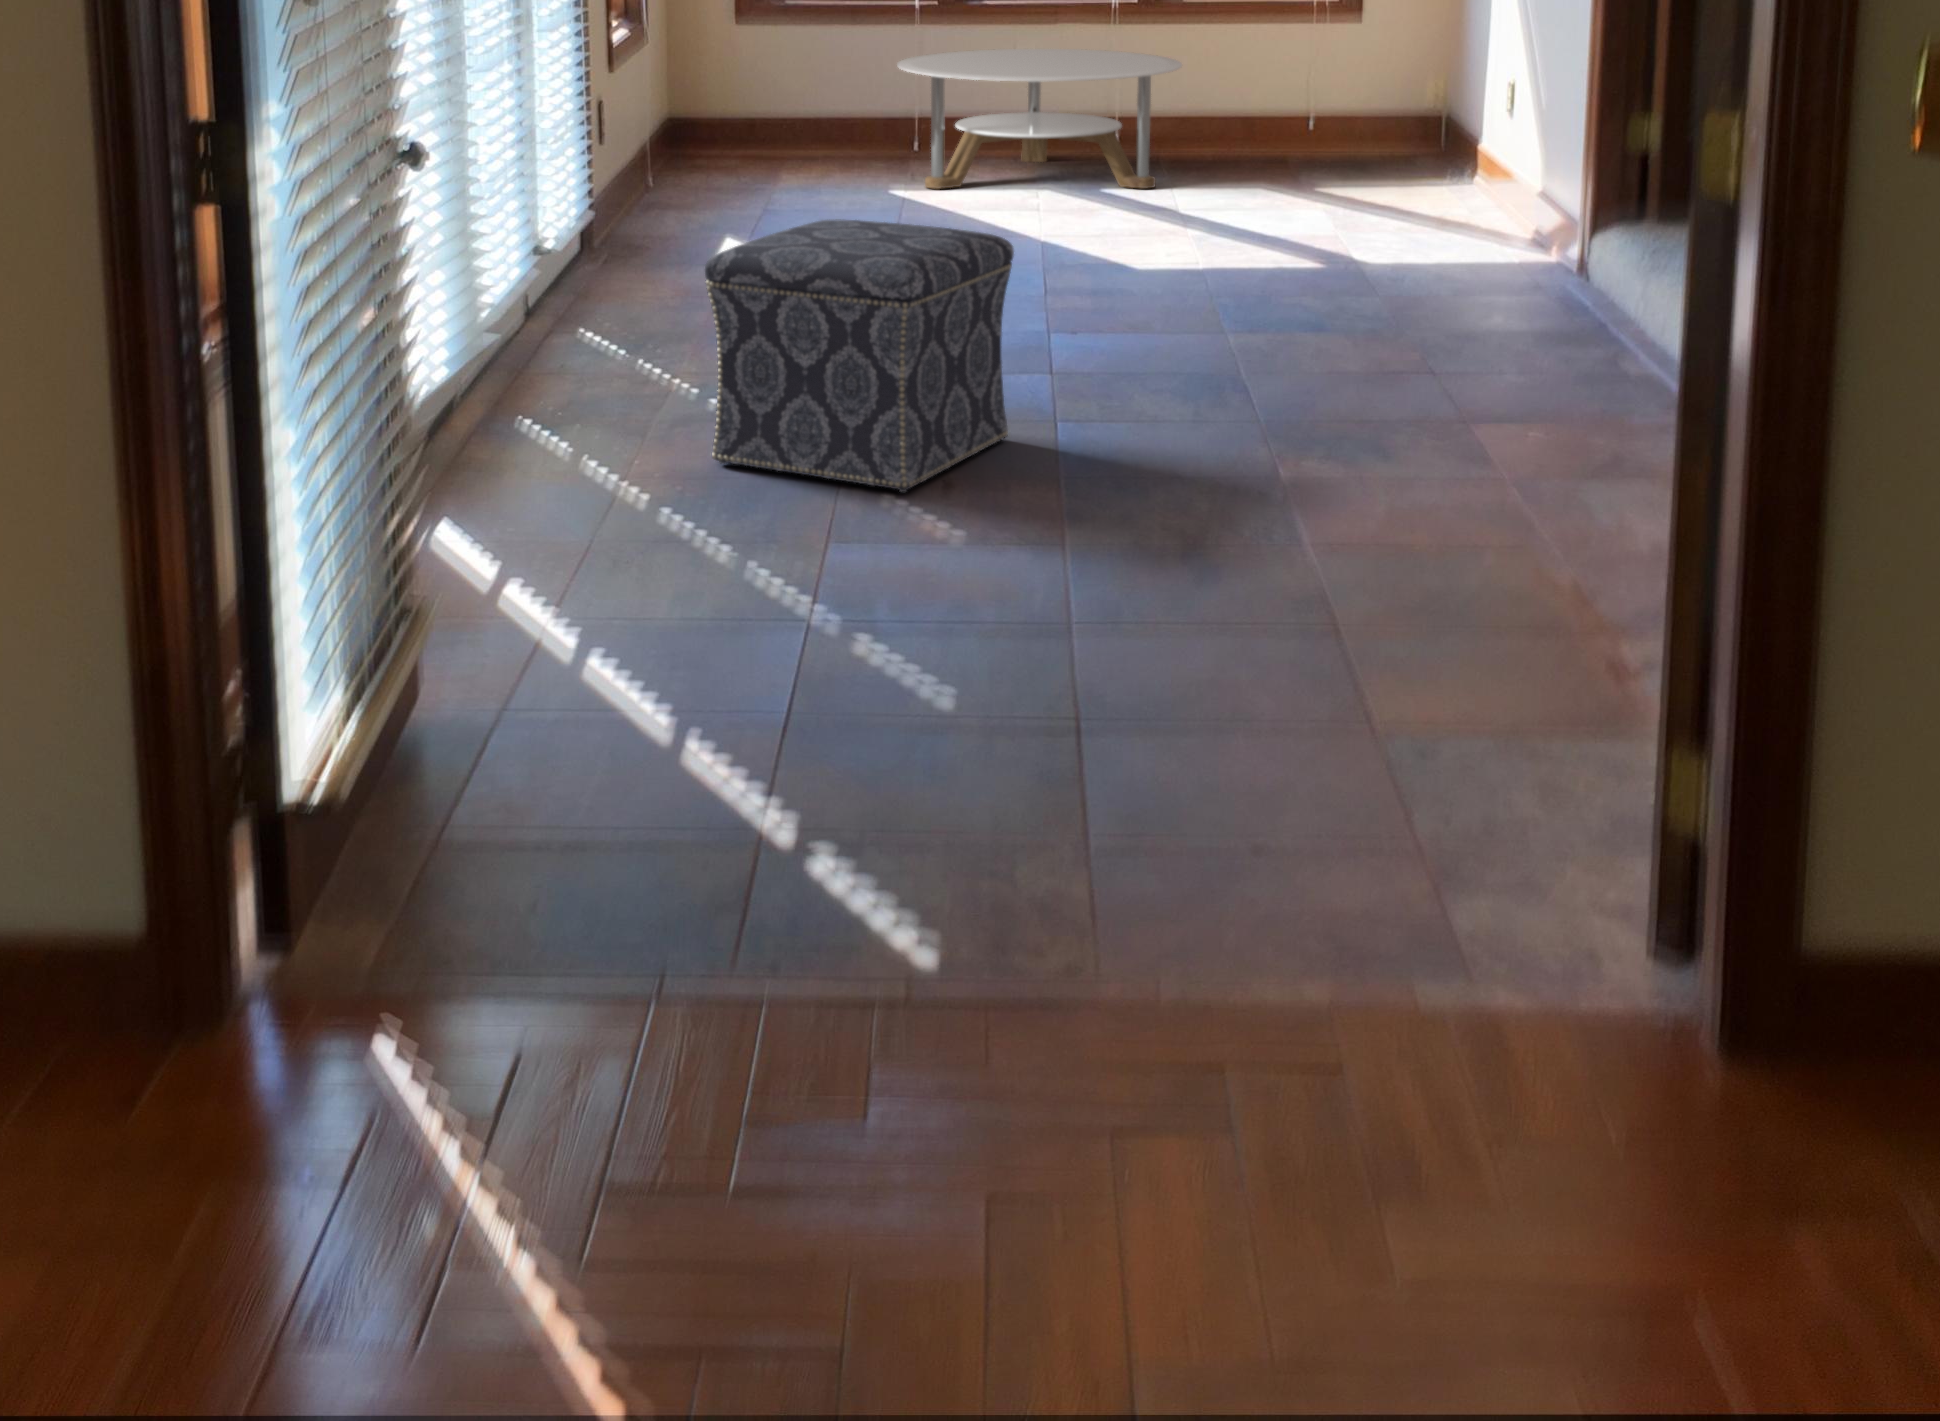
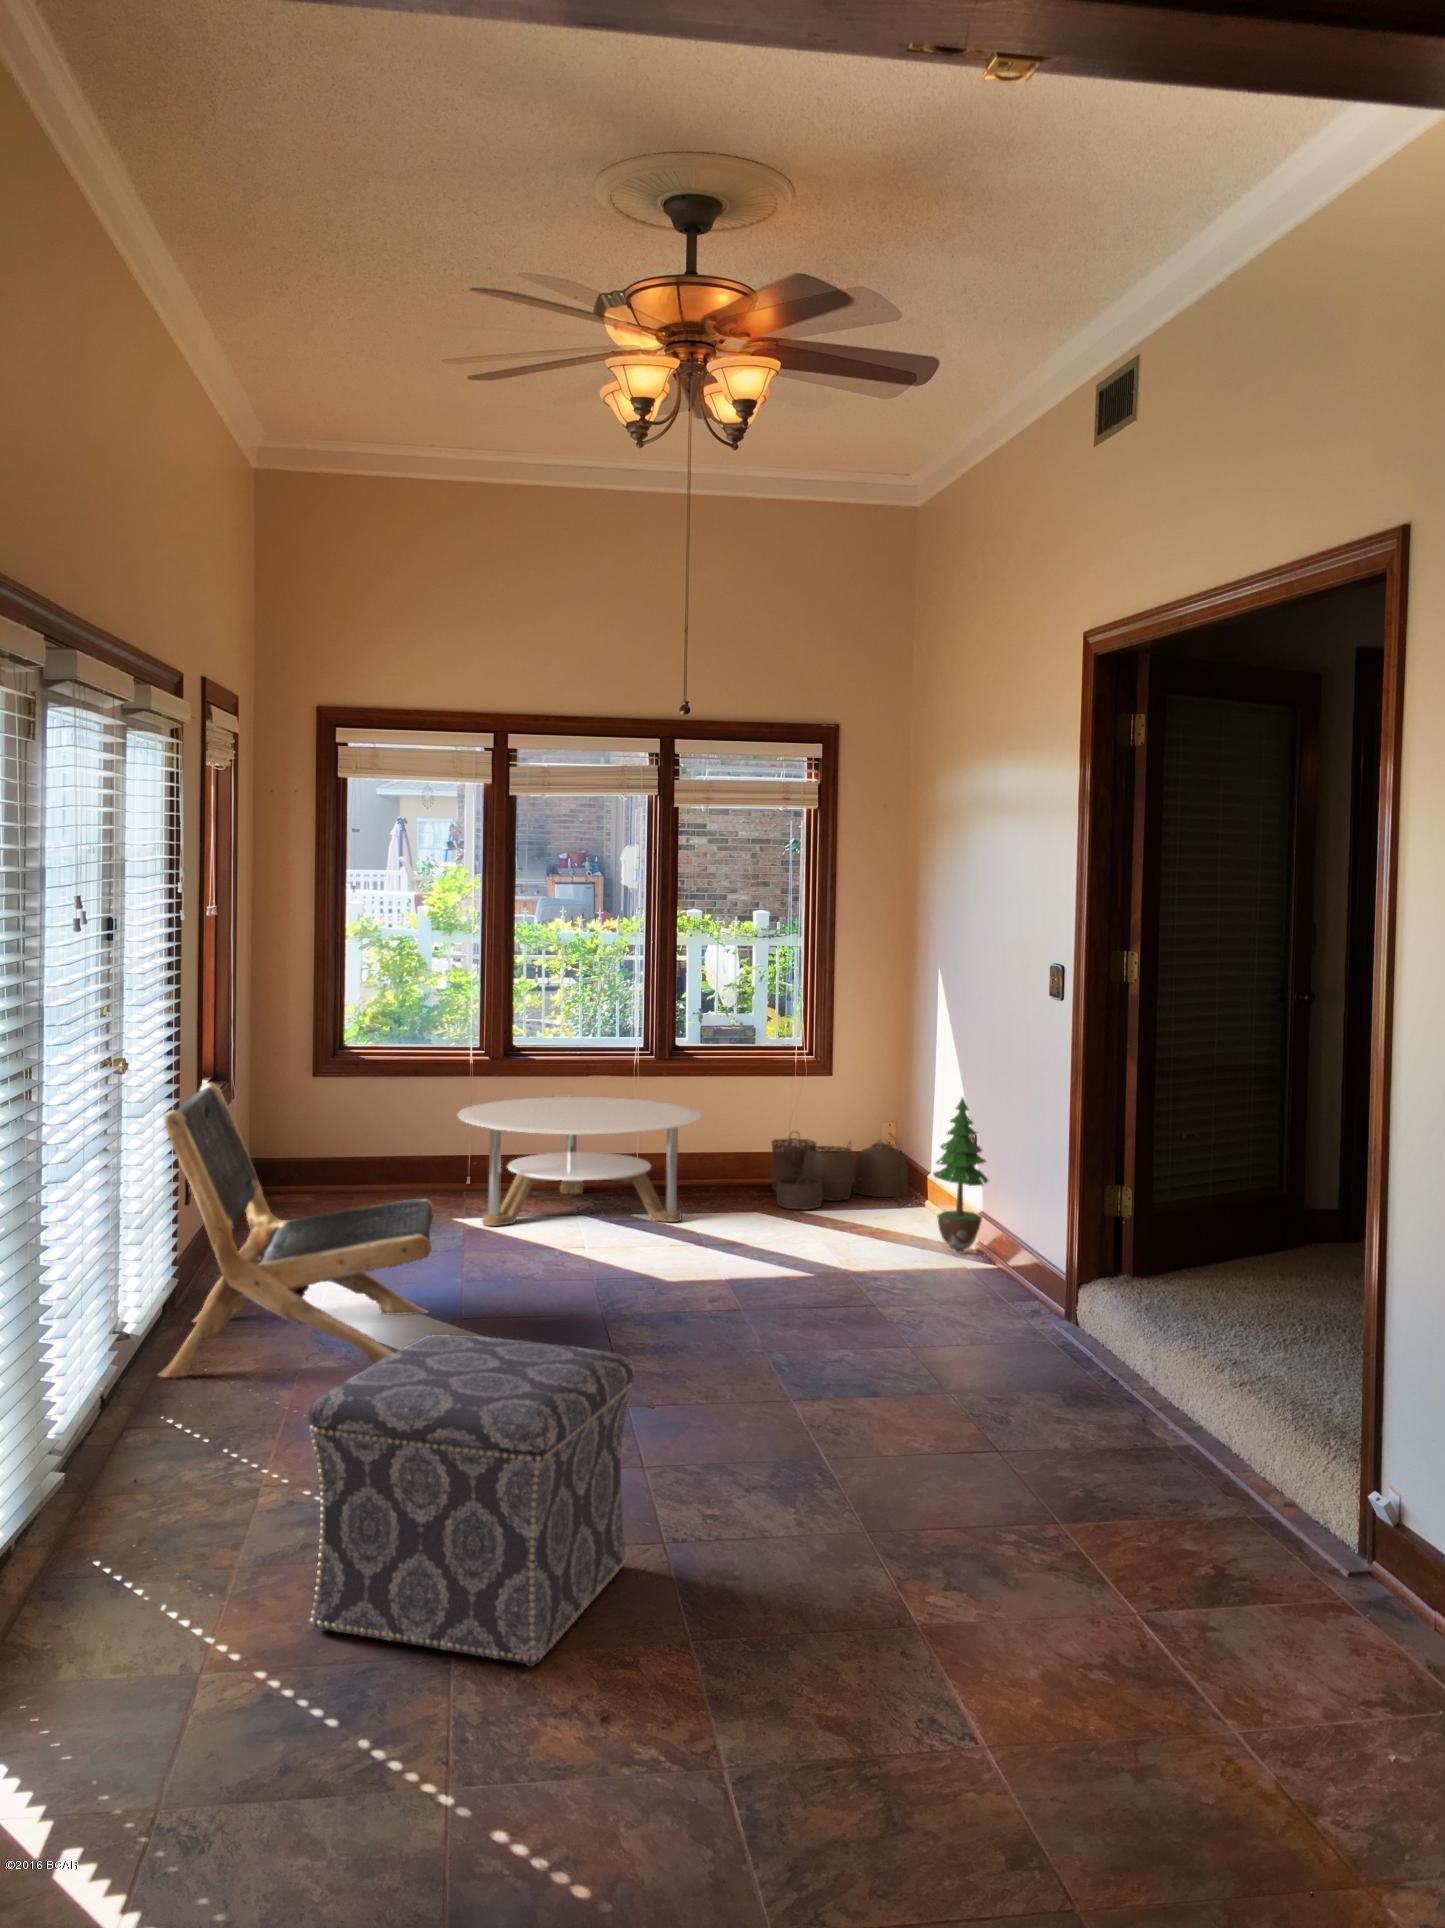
lounge chair: none [574,9,855,302] -> present [158,1083,433,1377]
potted tree: none [1449,33,1518,222] -> present [933,1098,988,1253]
woven basket: none [1275,91,1446,180] -> present [772,1132,908,1210]

